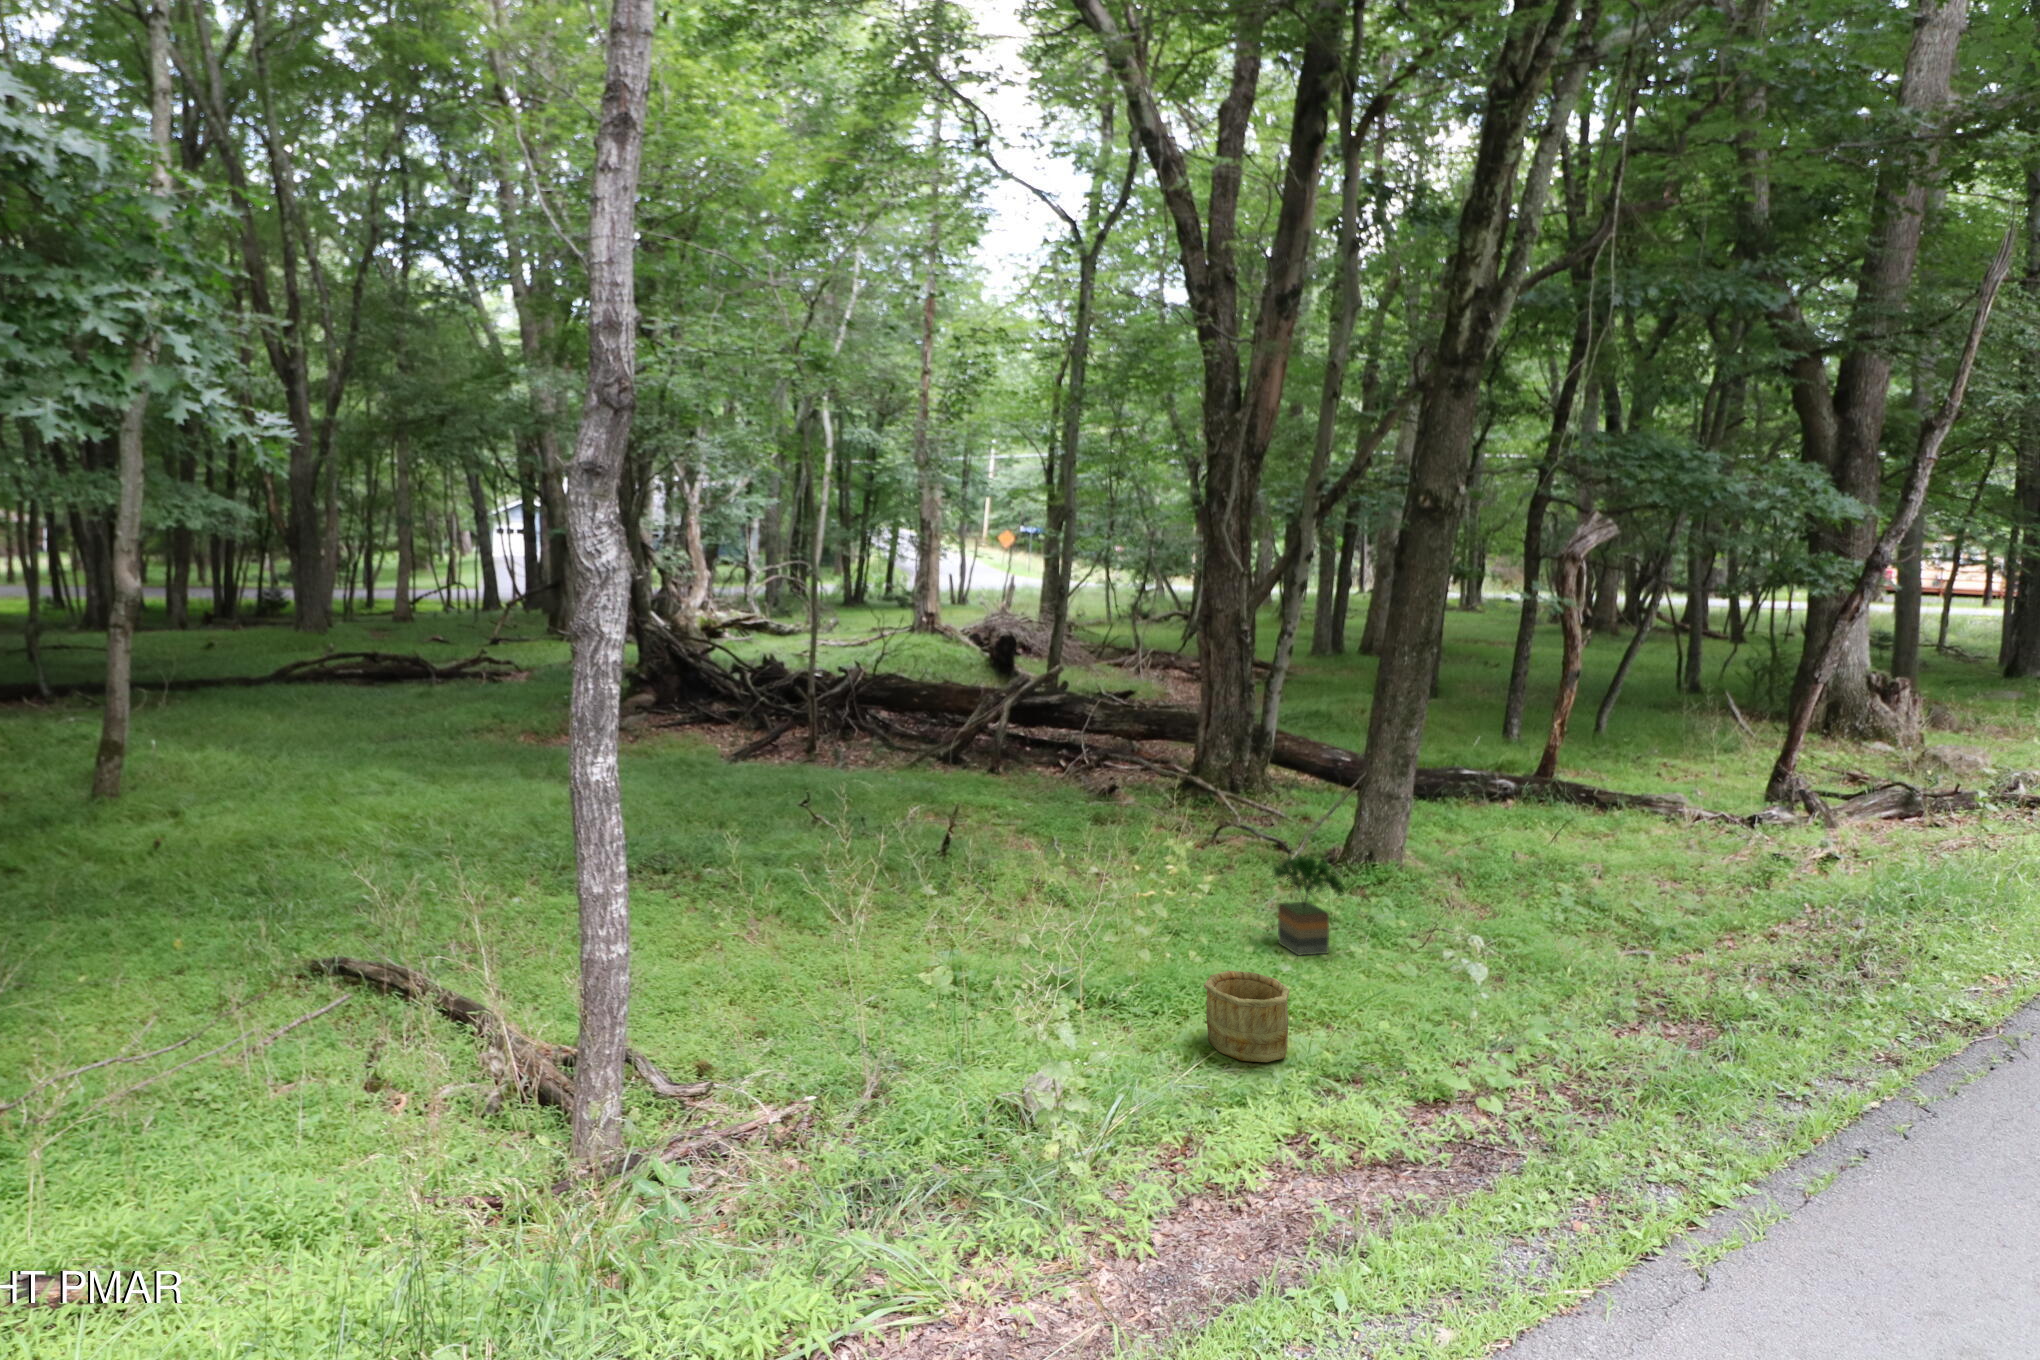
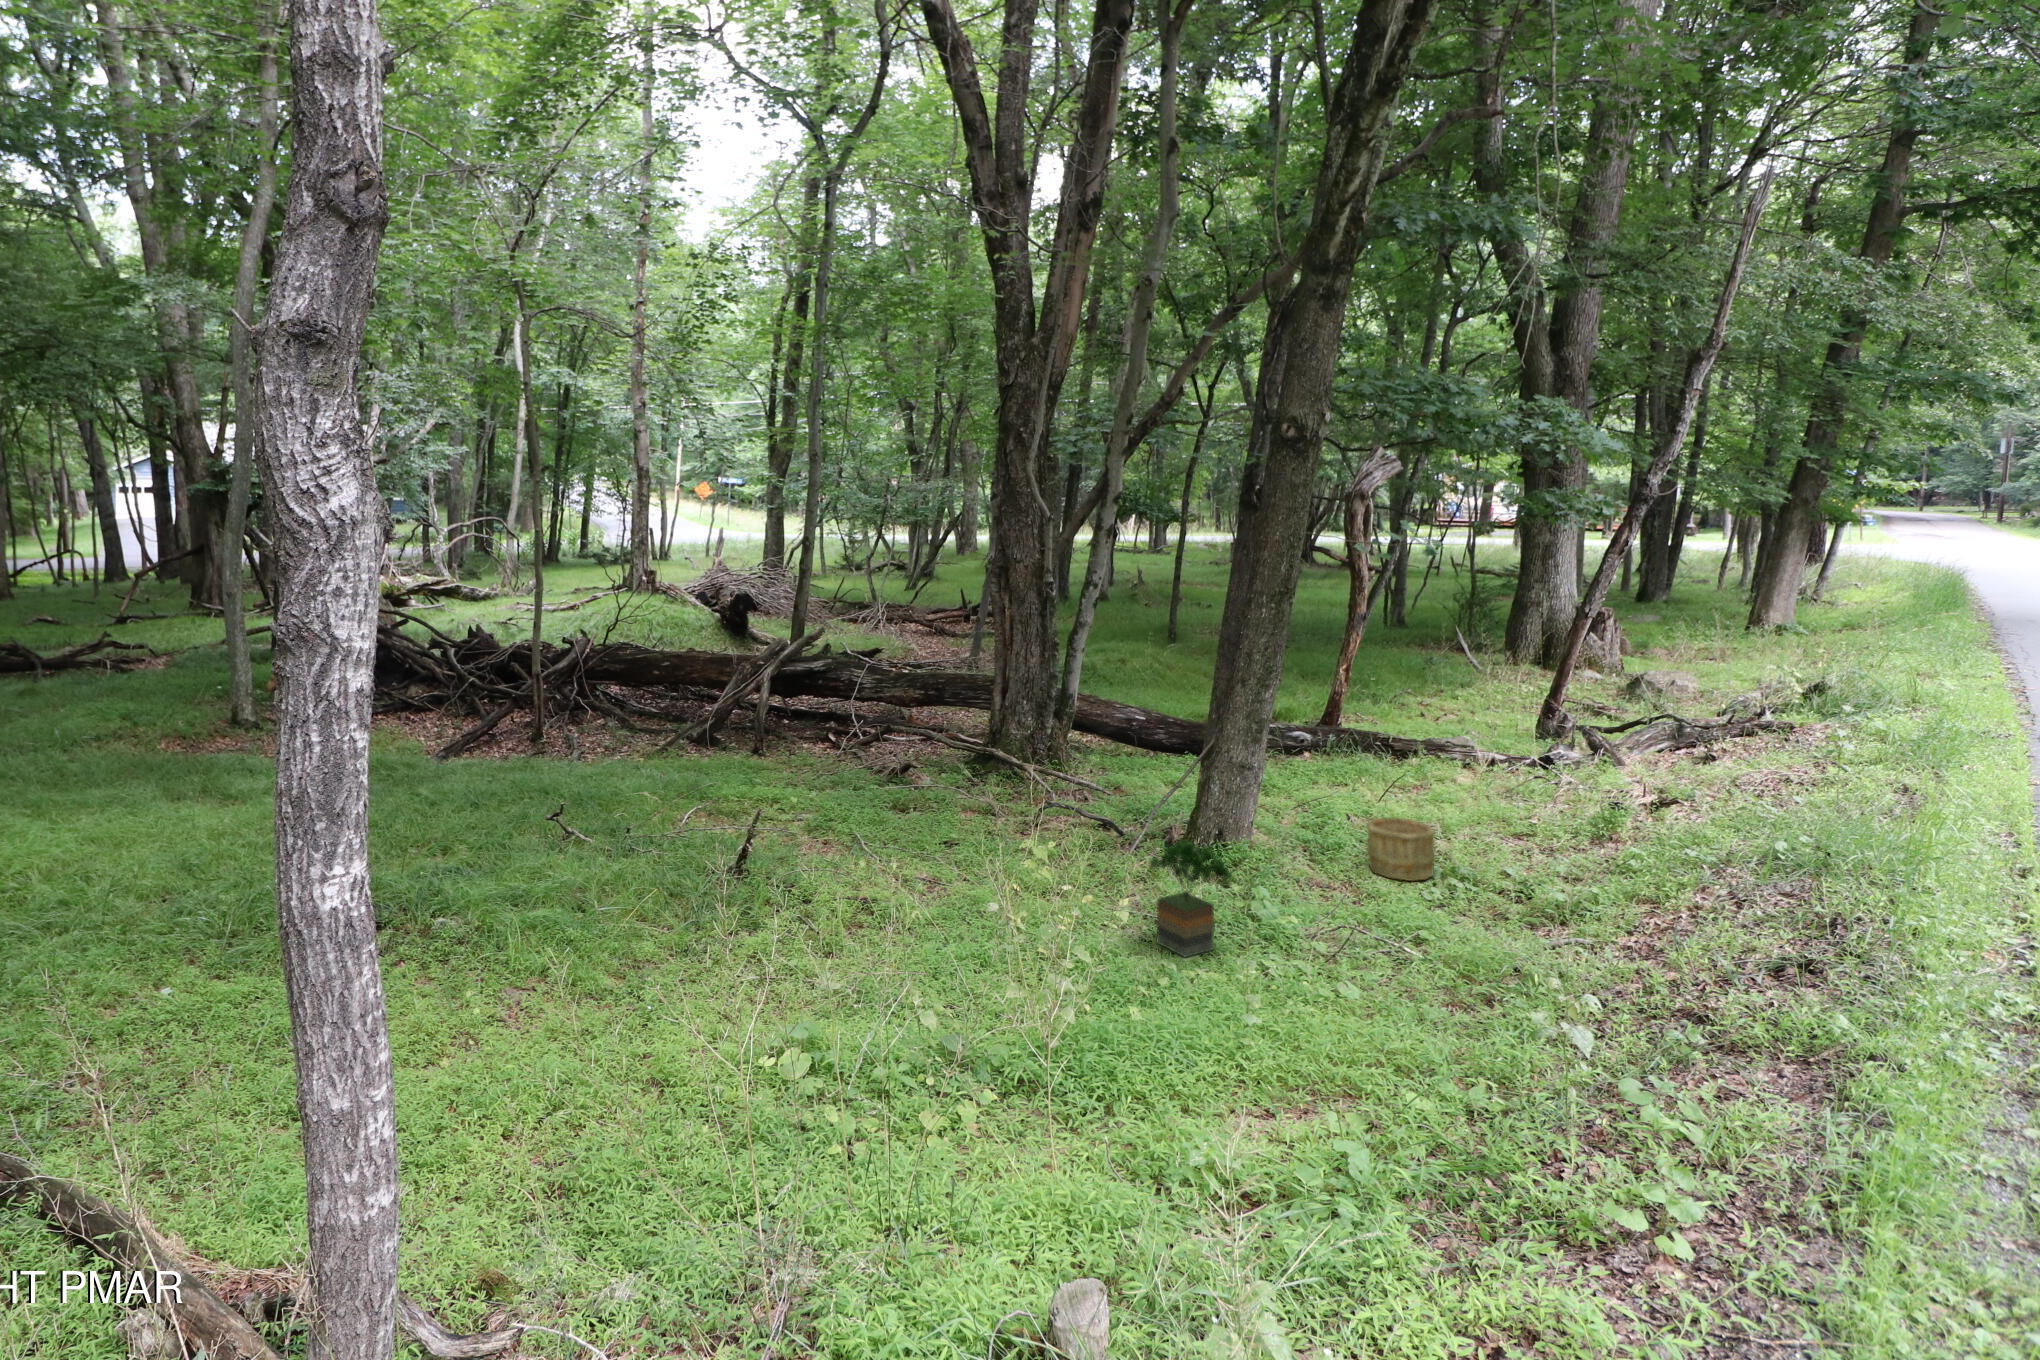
wooden bucket: present [1204,971,1290,1062] -> present [1366,817,1436,881]

